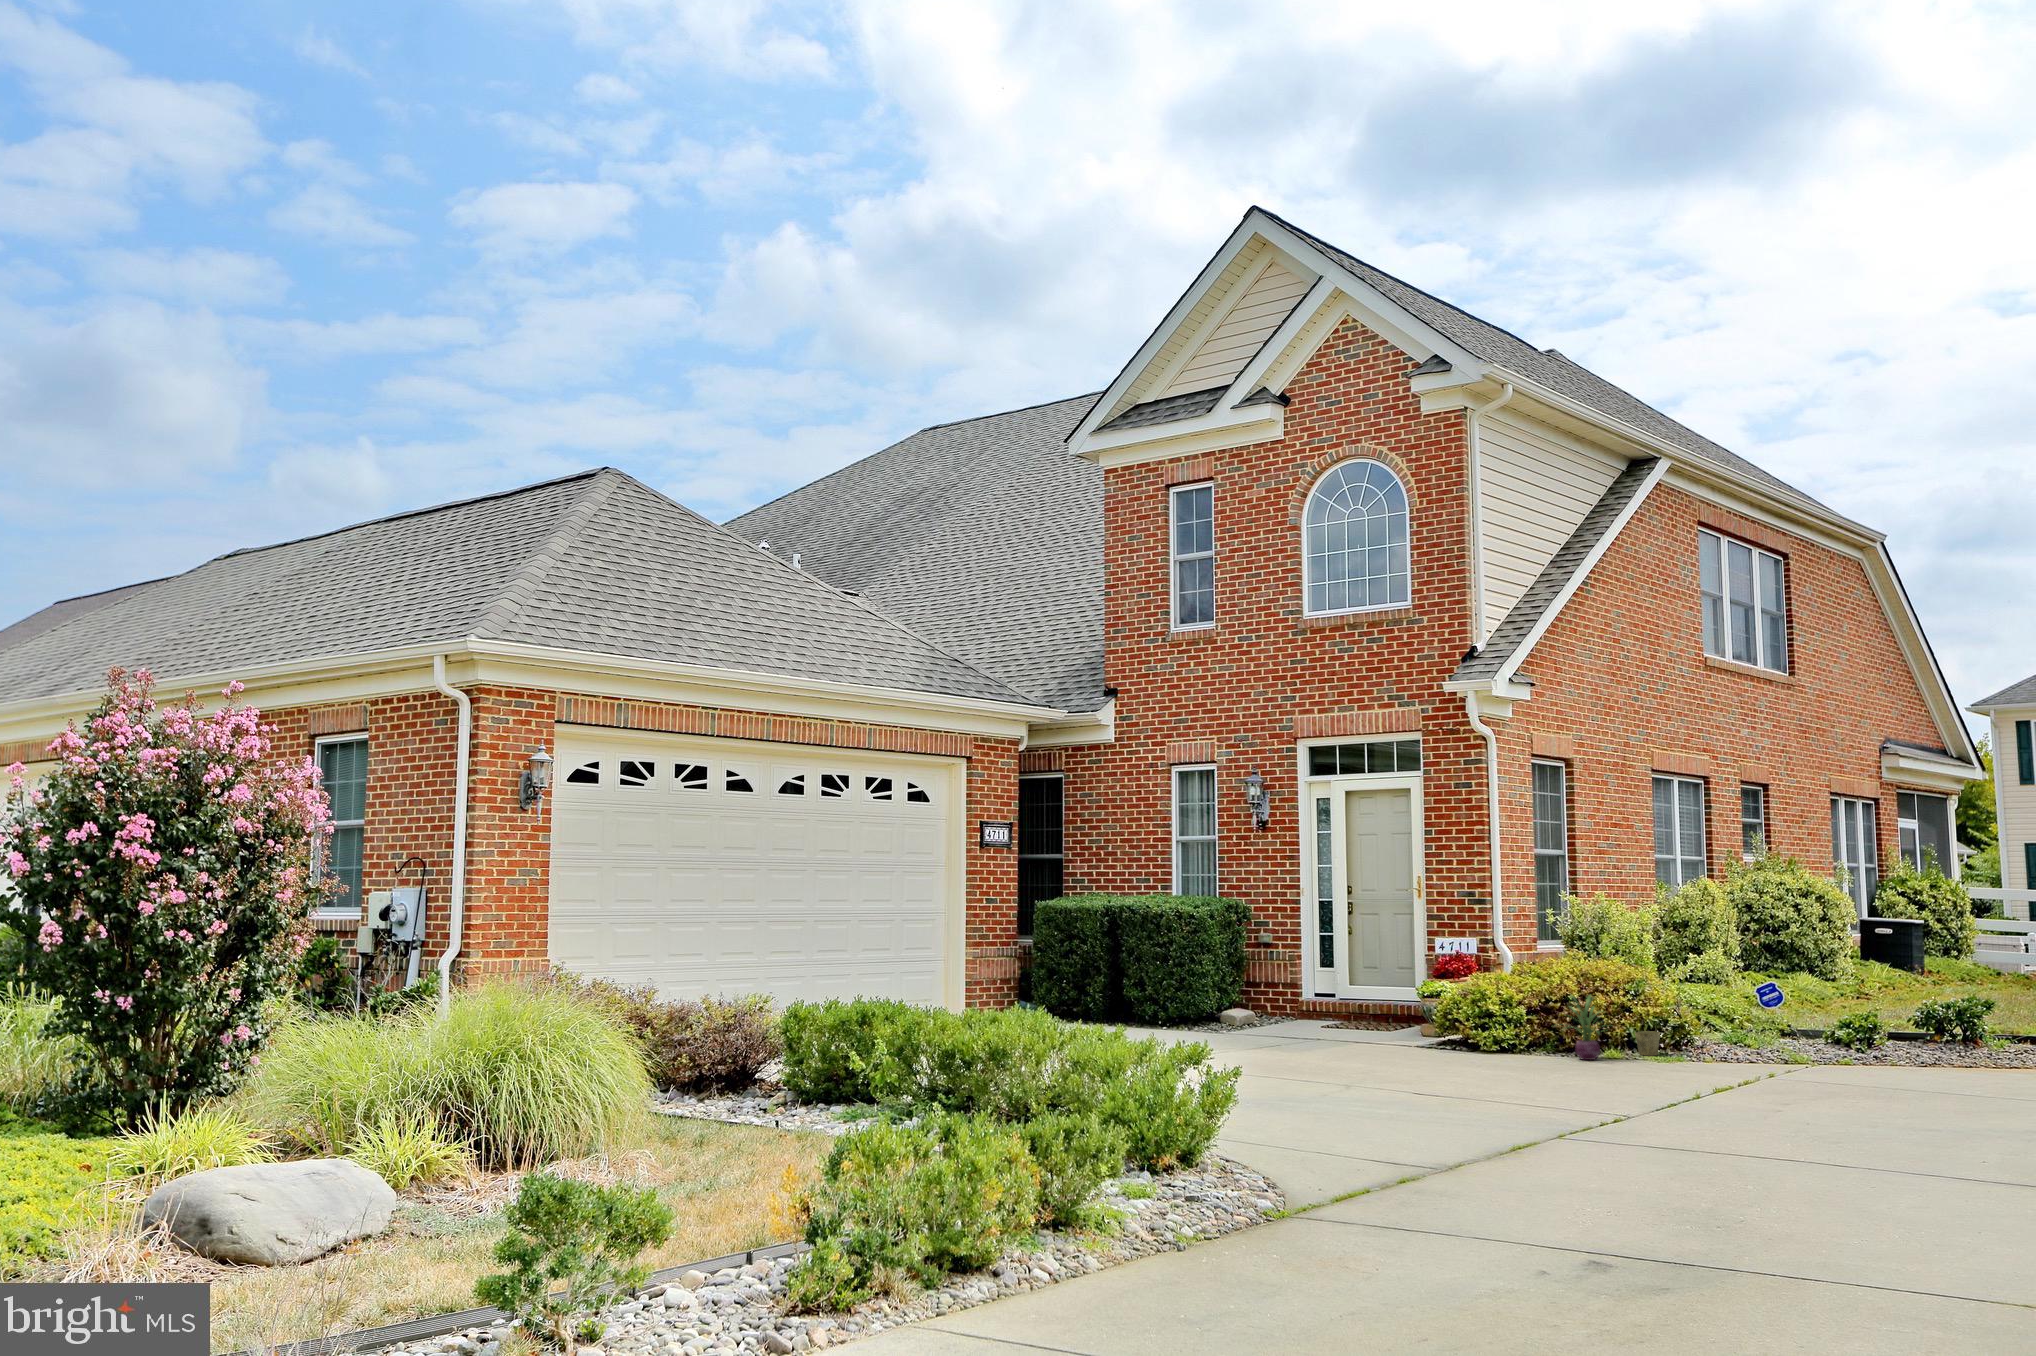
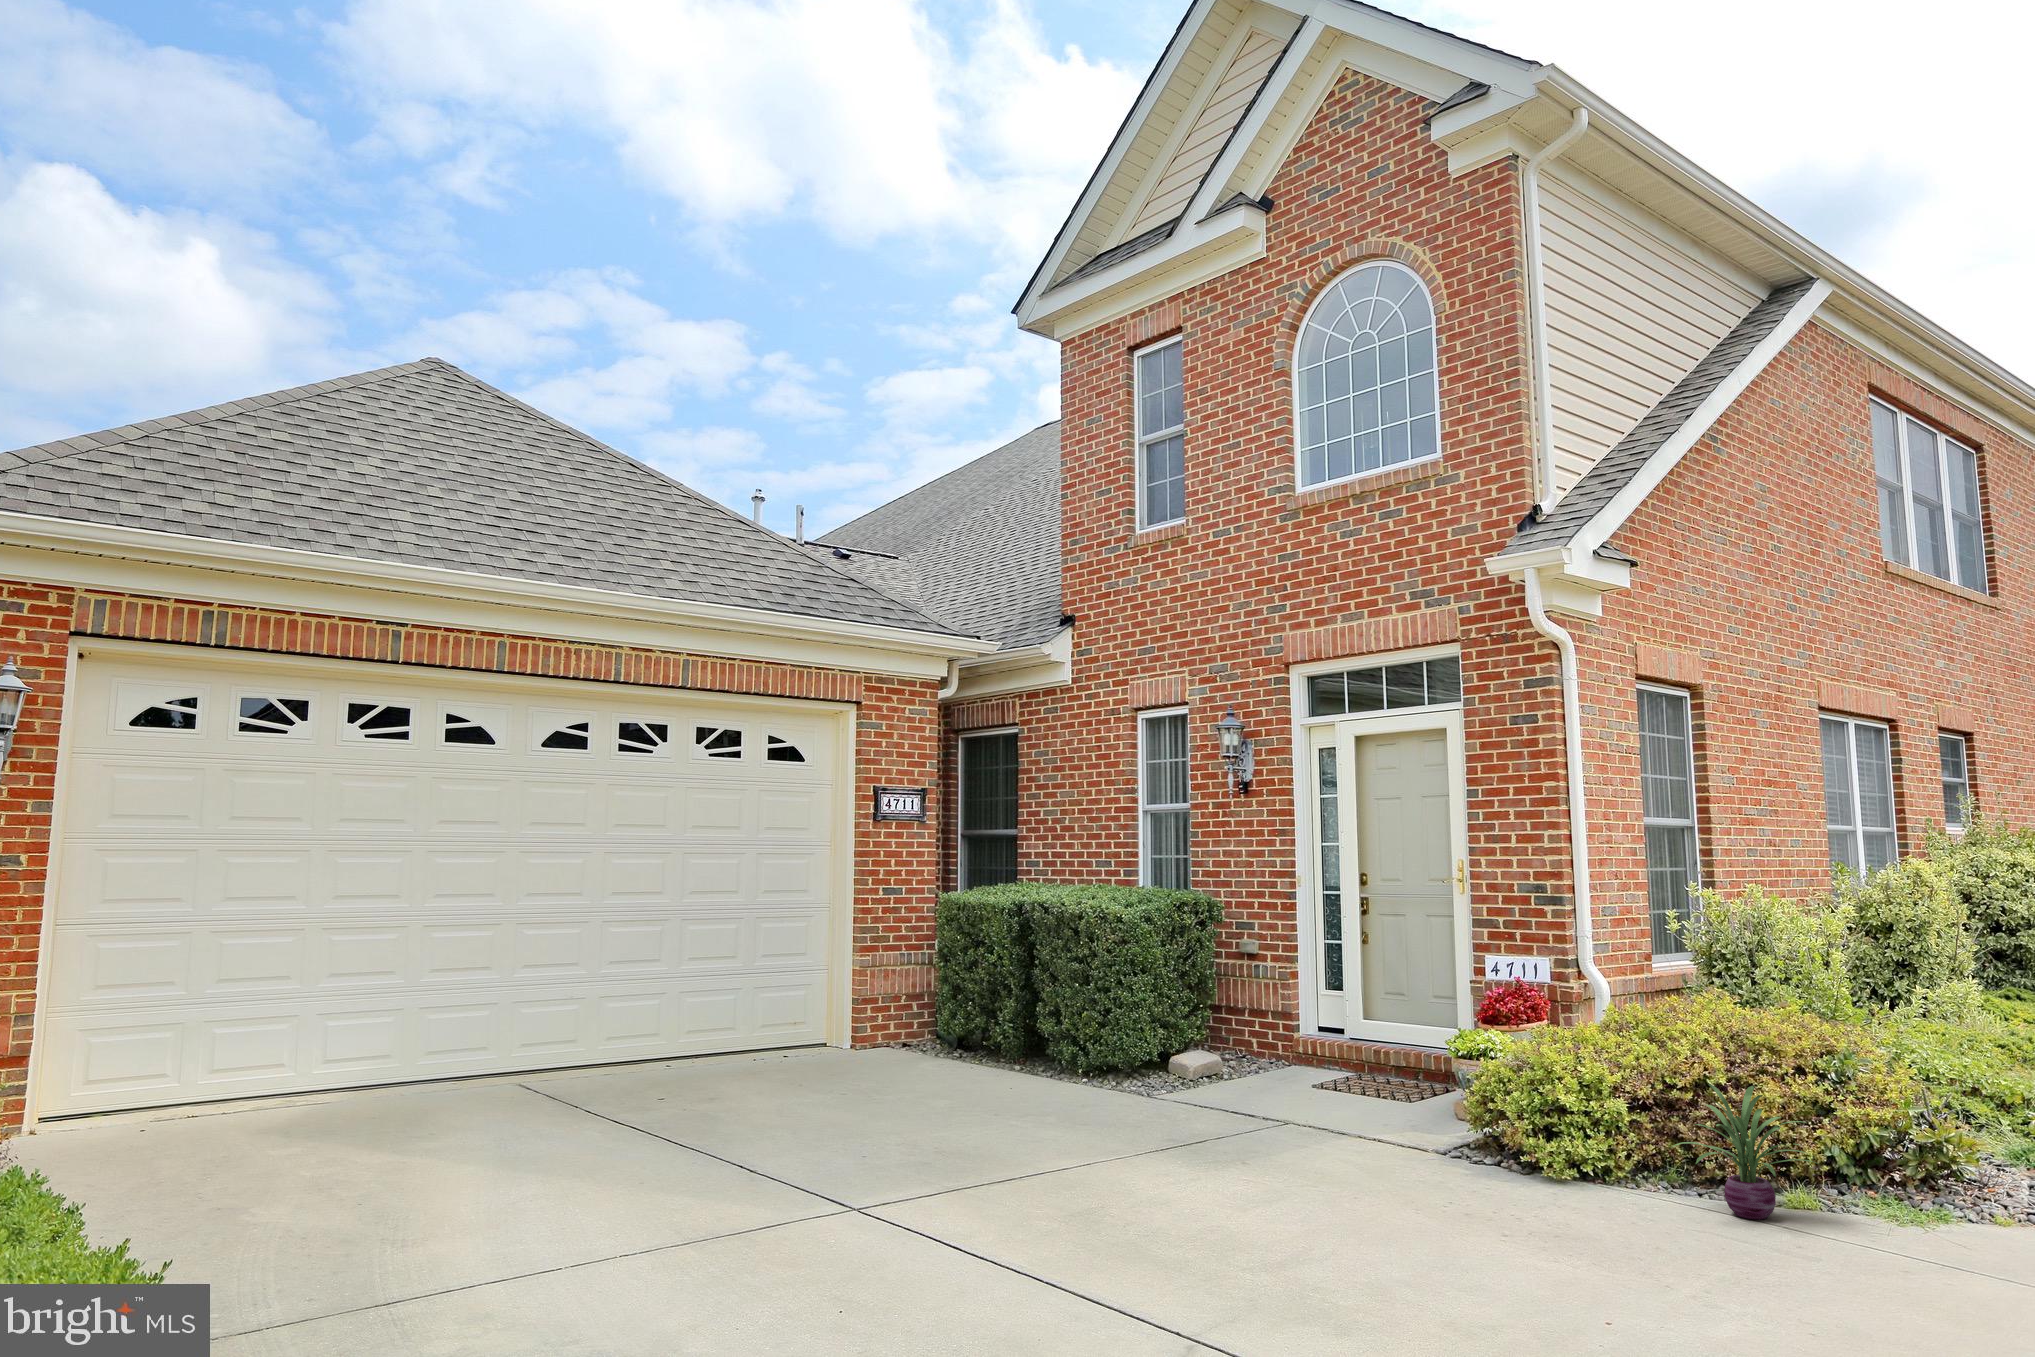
bucket: present [1635,1030,1660,1056] -> none [1842,1129,1898,1206]

